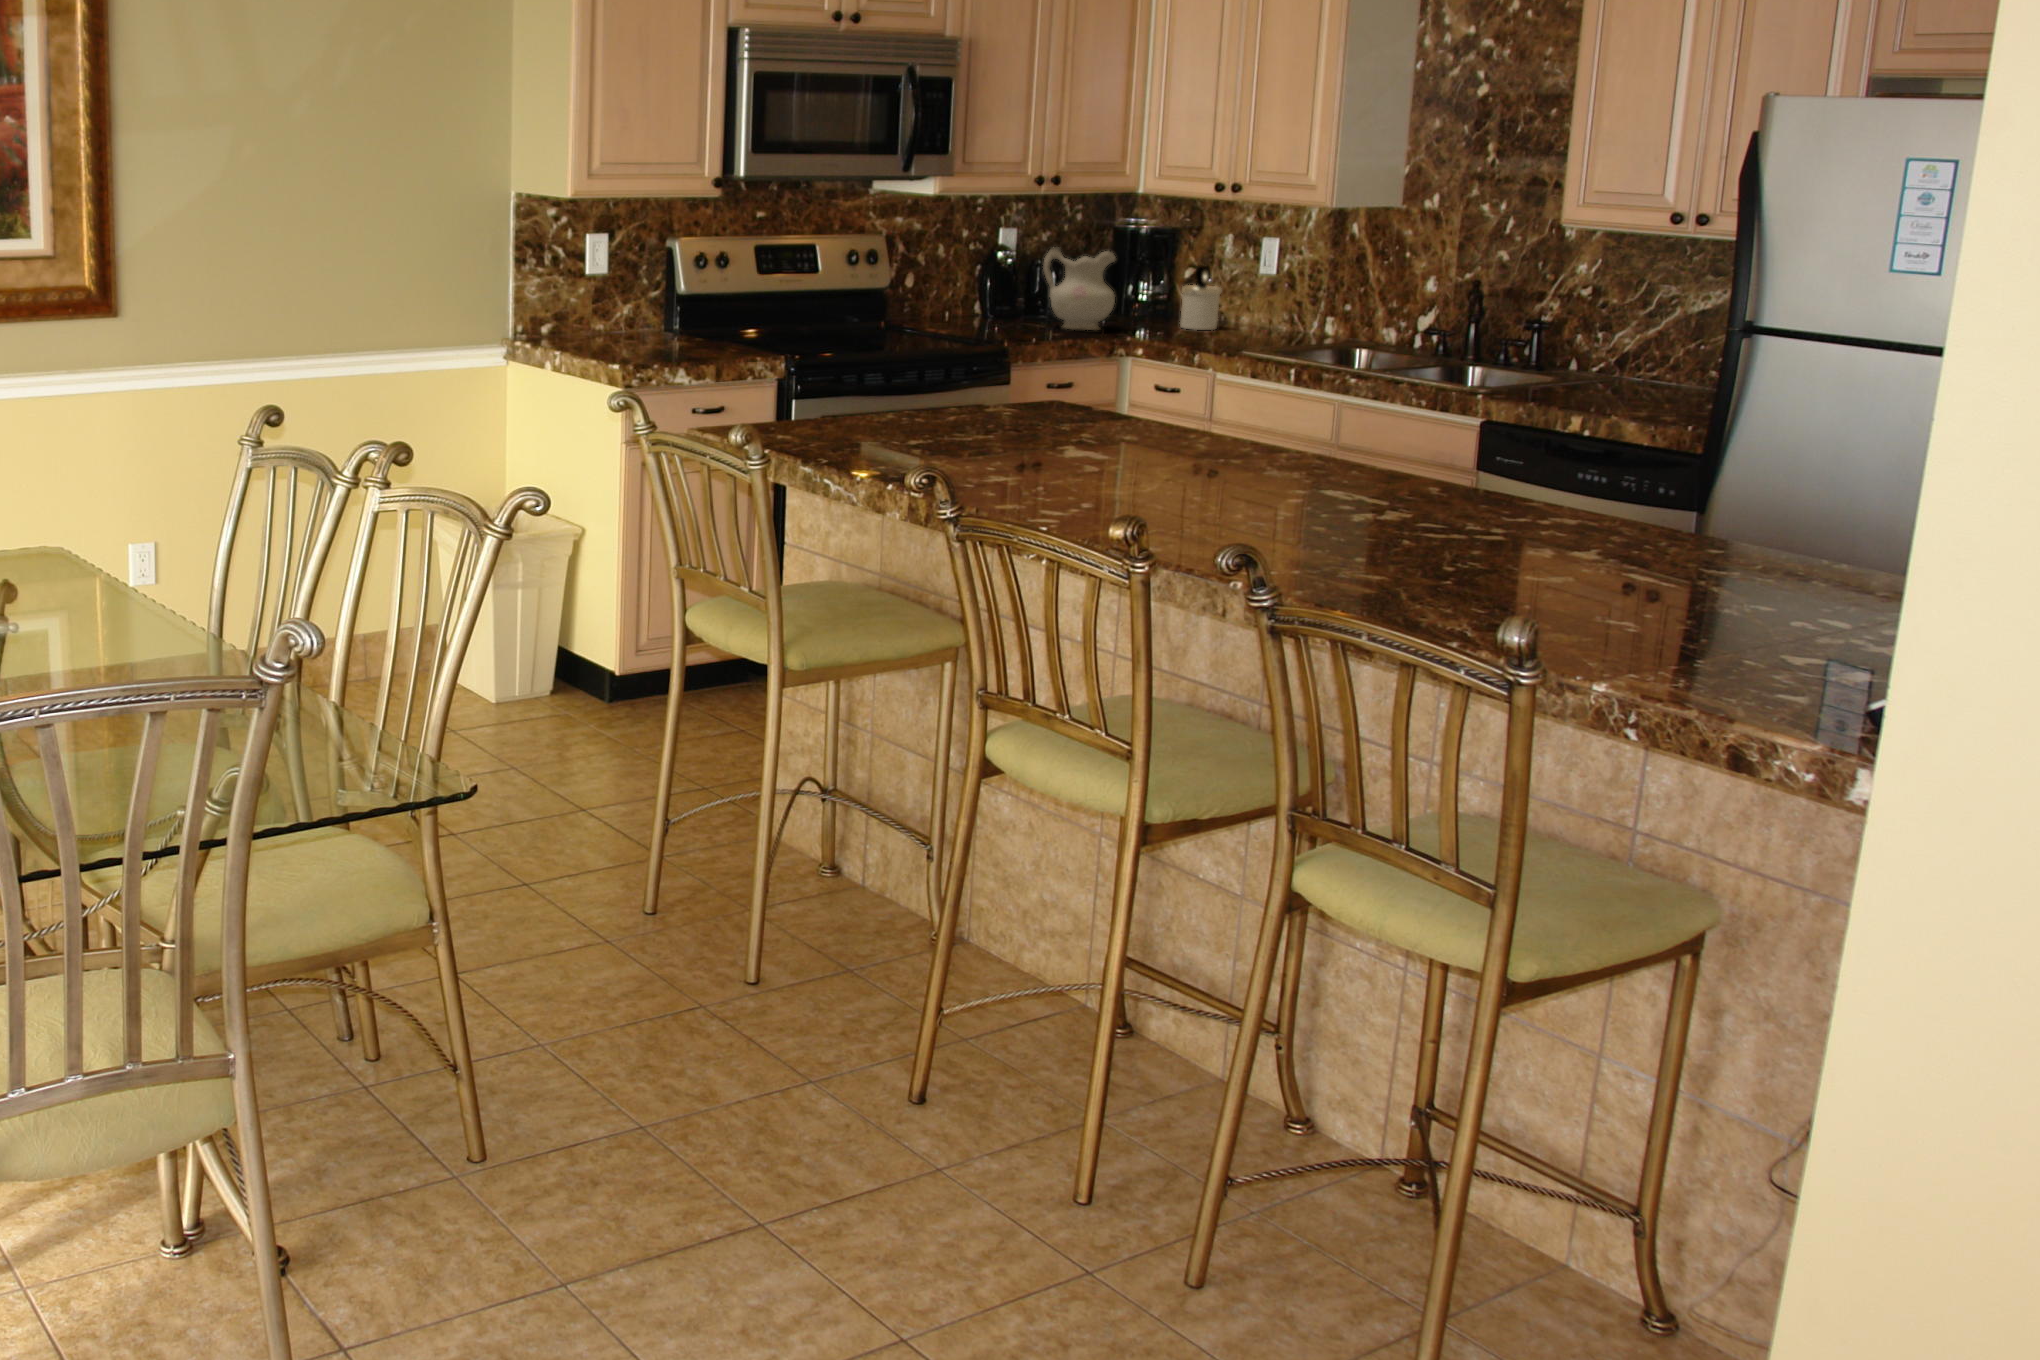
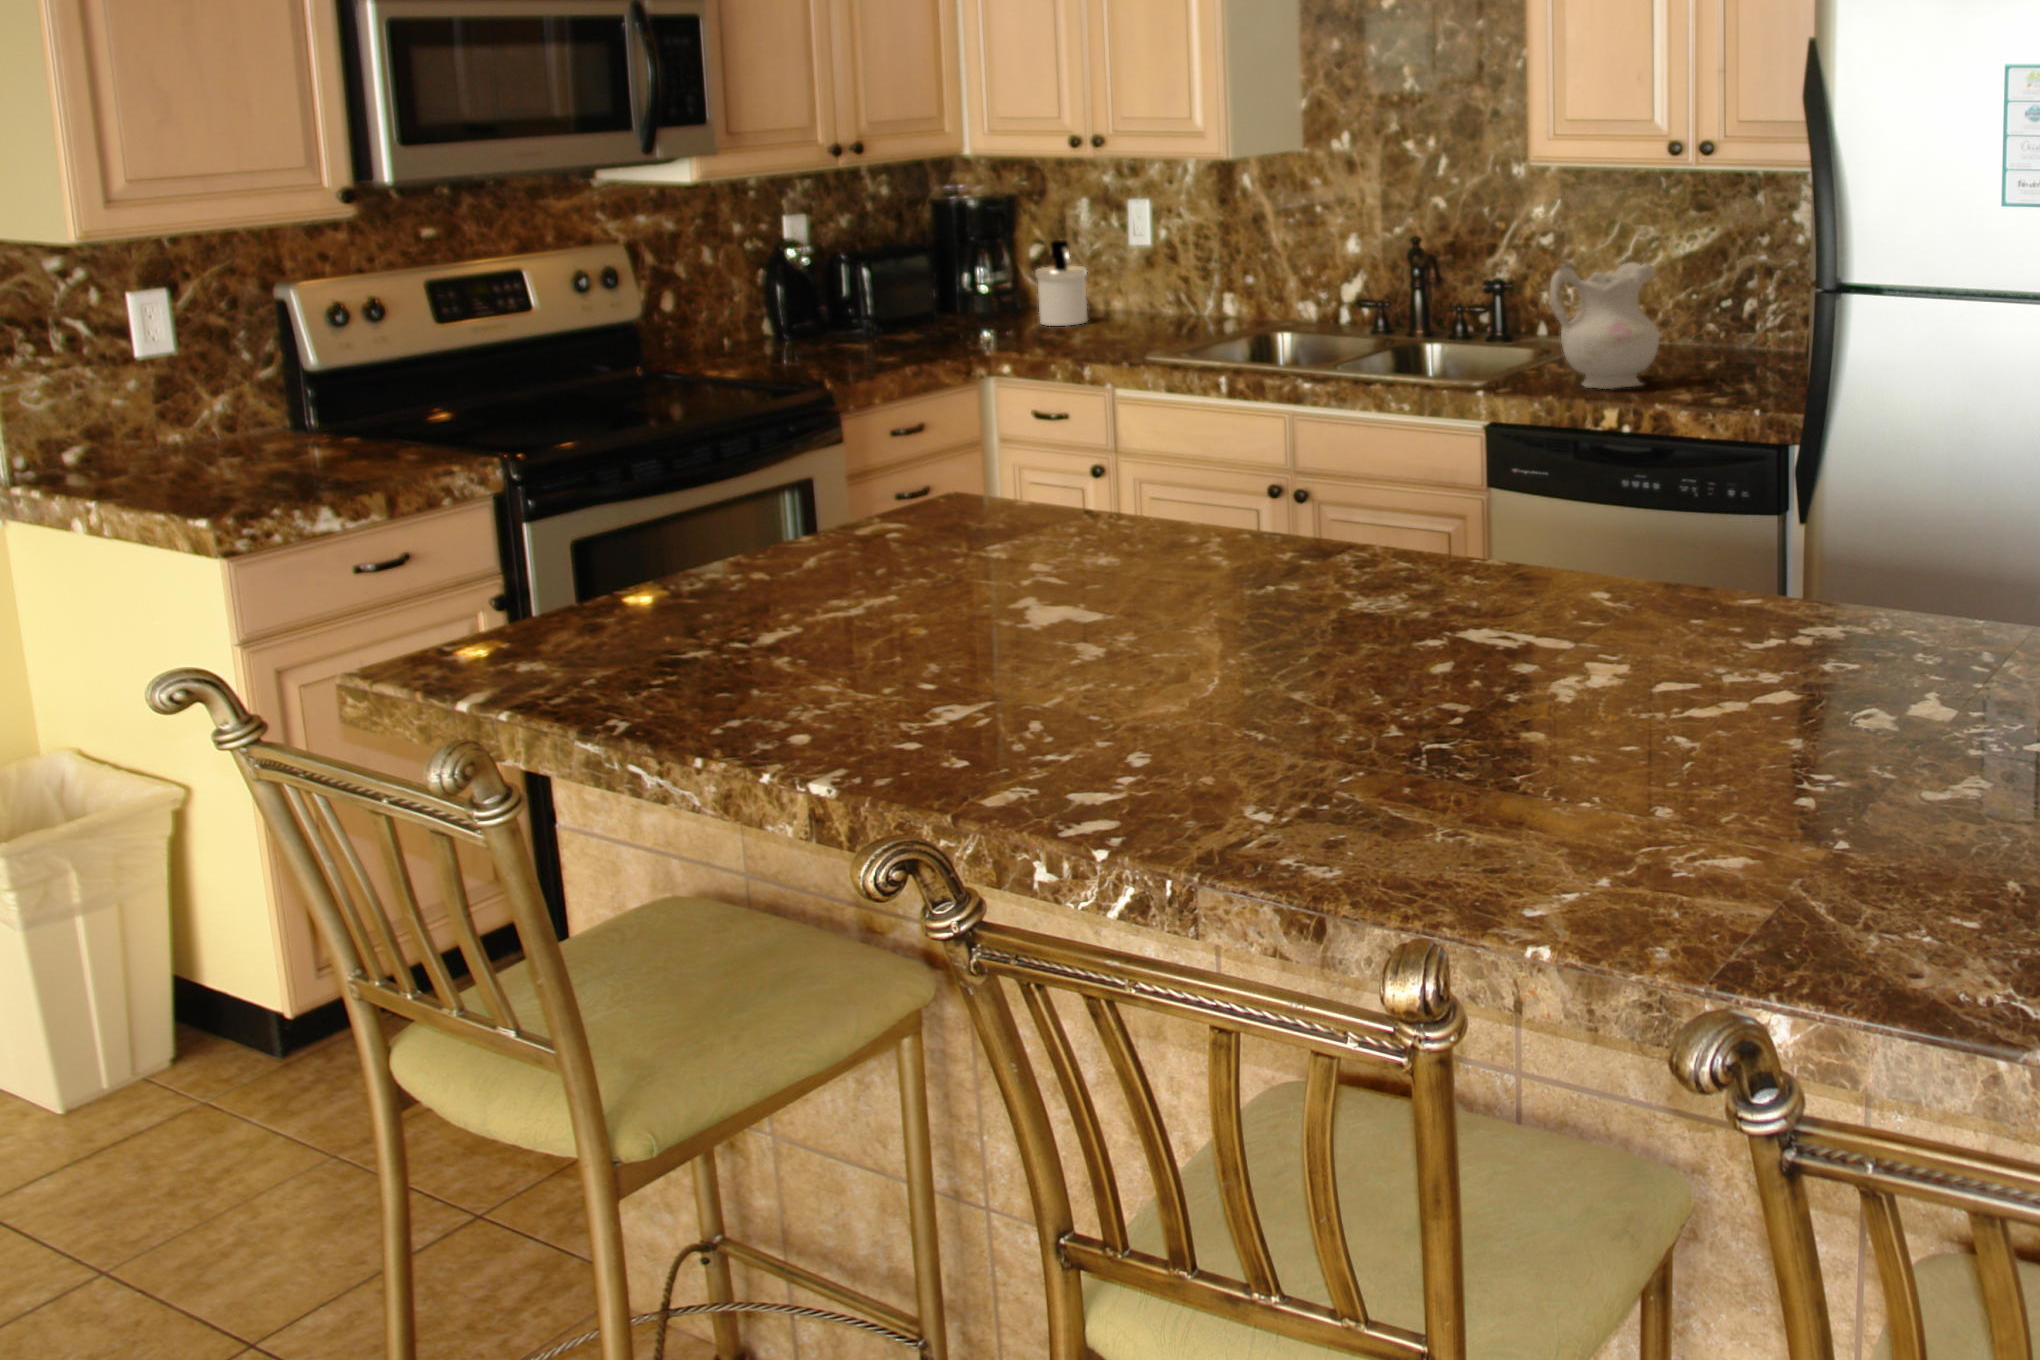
ceramic pitcher: present [1043,247,1115,330] -> present [1550,262,1659,389]

